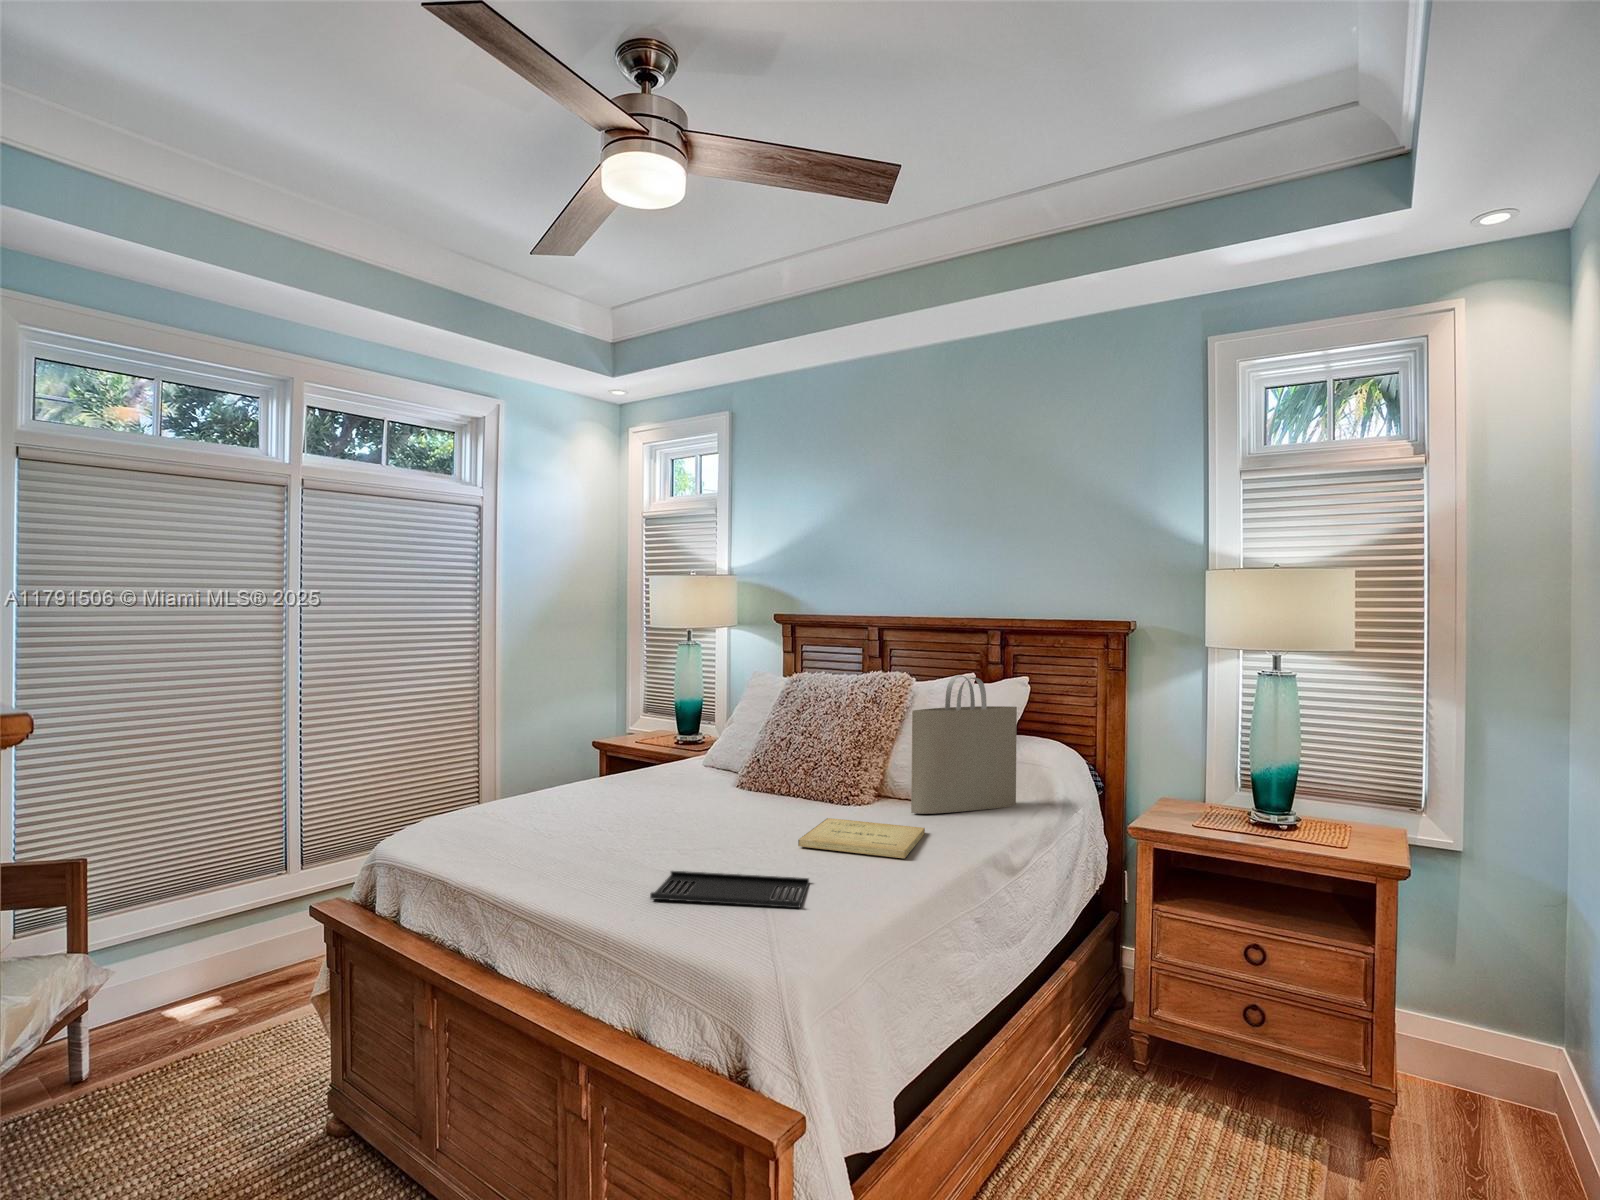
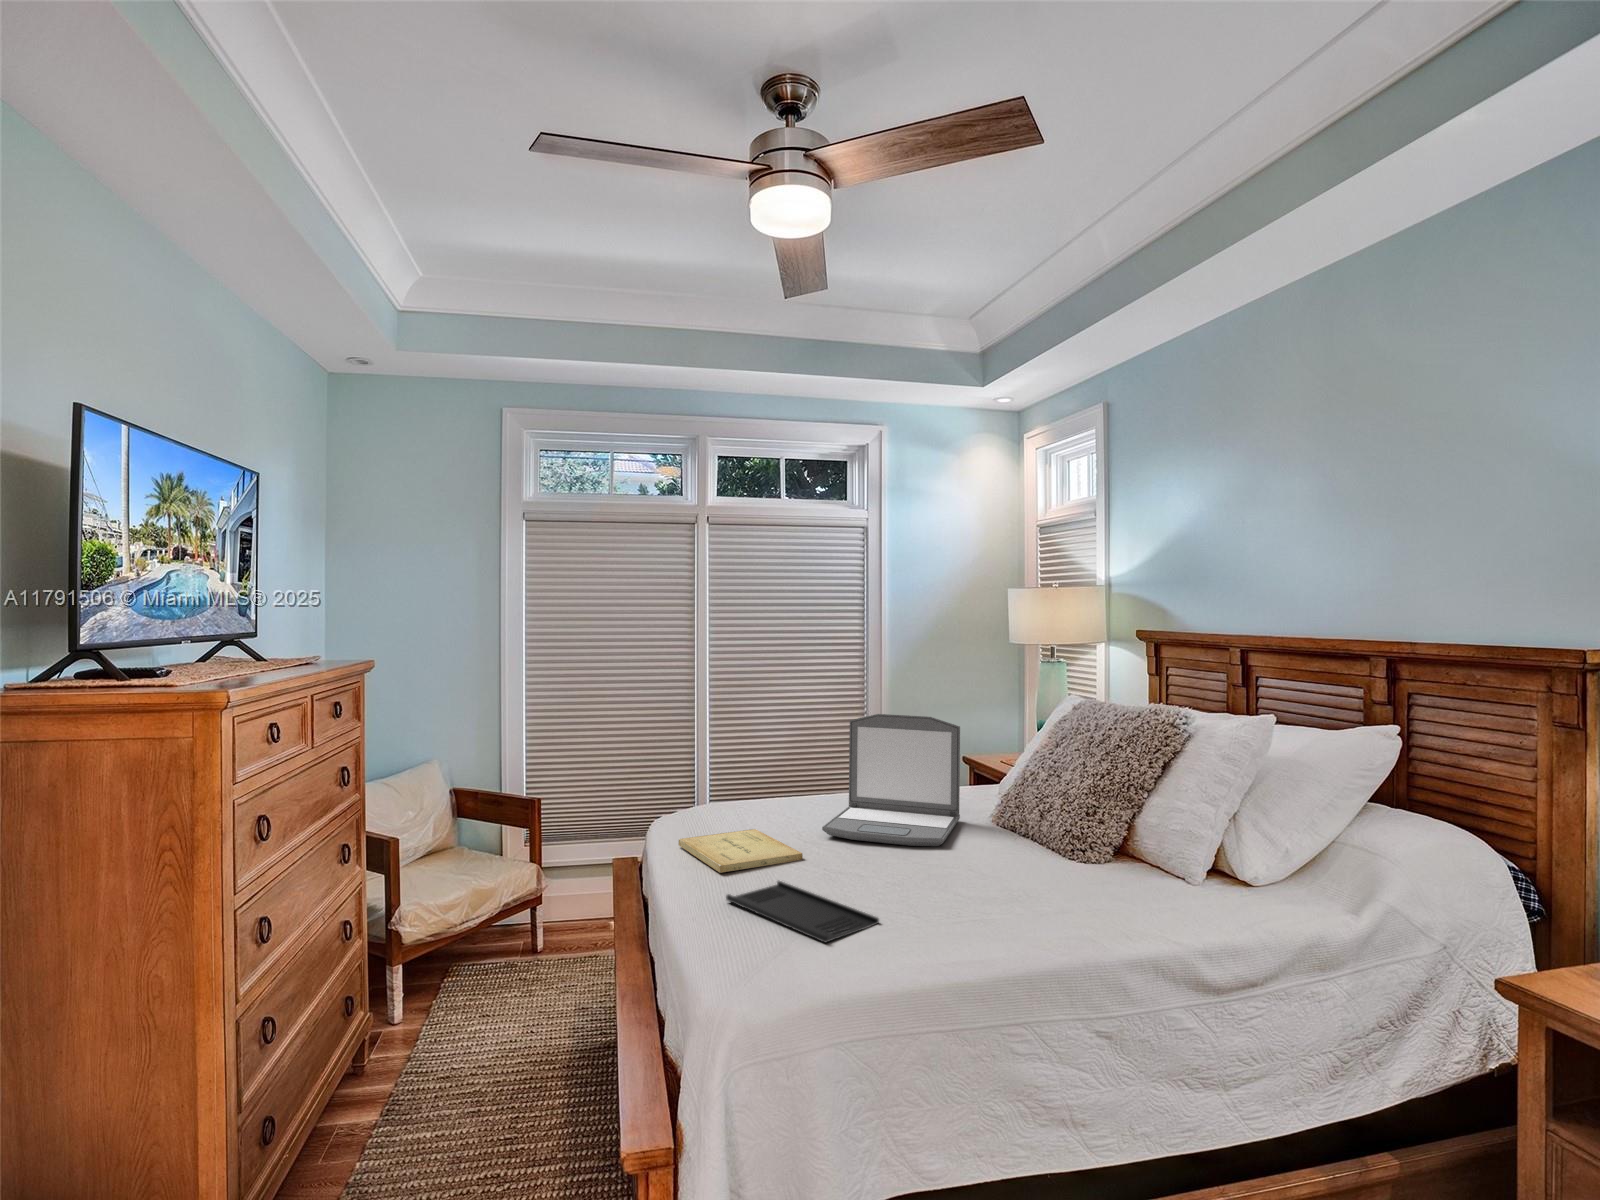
tote bag: present [911,675,1017,814] -> none [1120,714,1293,900]
laptop: none [616,698,751,825] -> present [822,714,960,846]
book: present [798,818,925,858] -> present [679,829,803,873]

